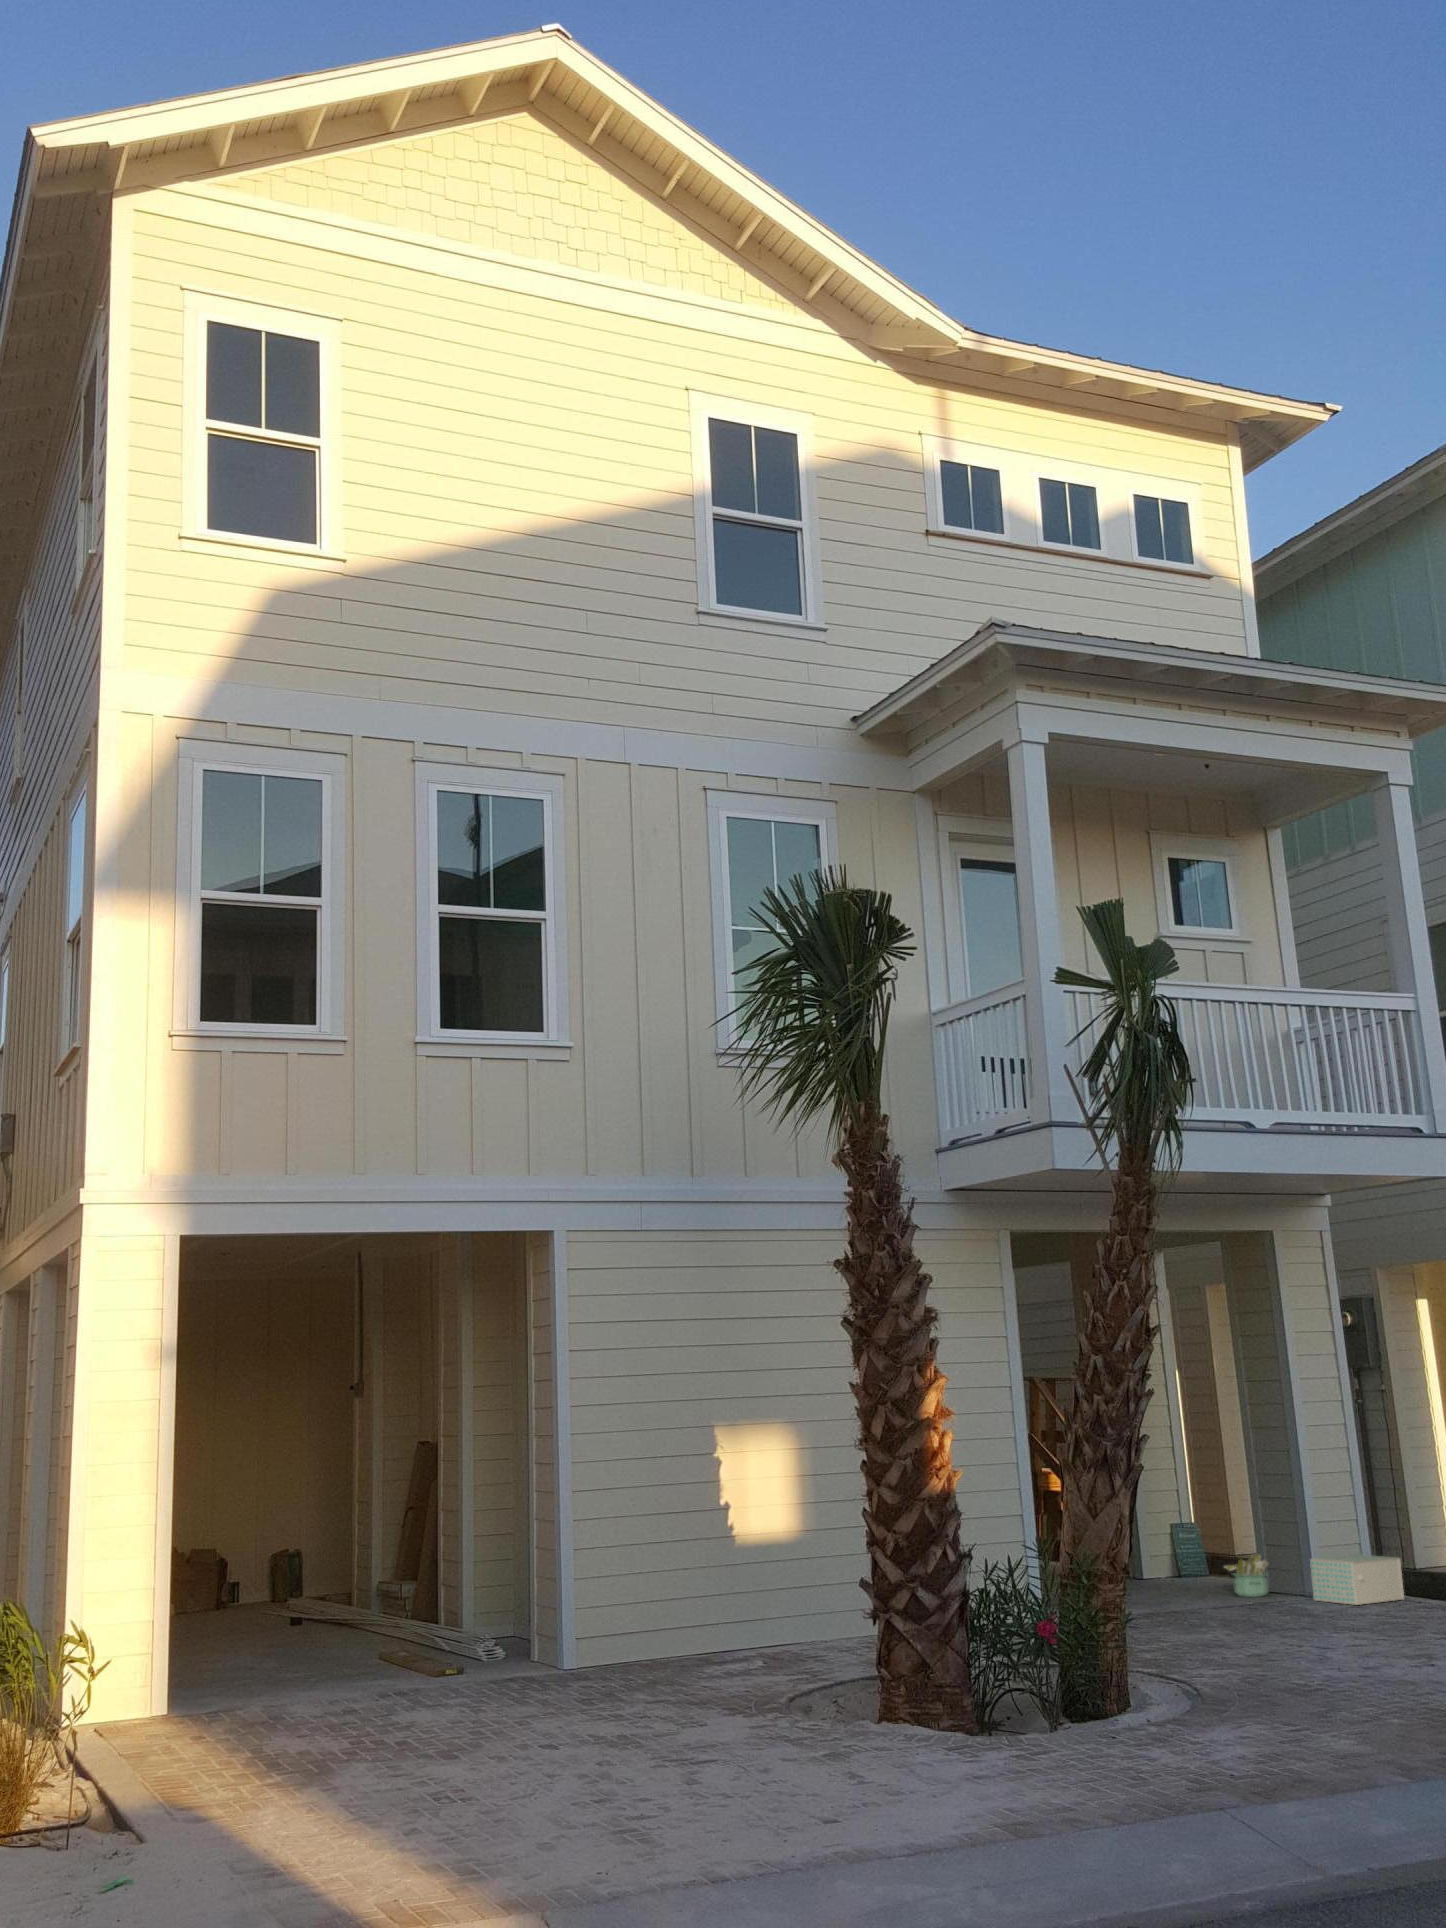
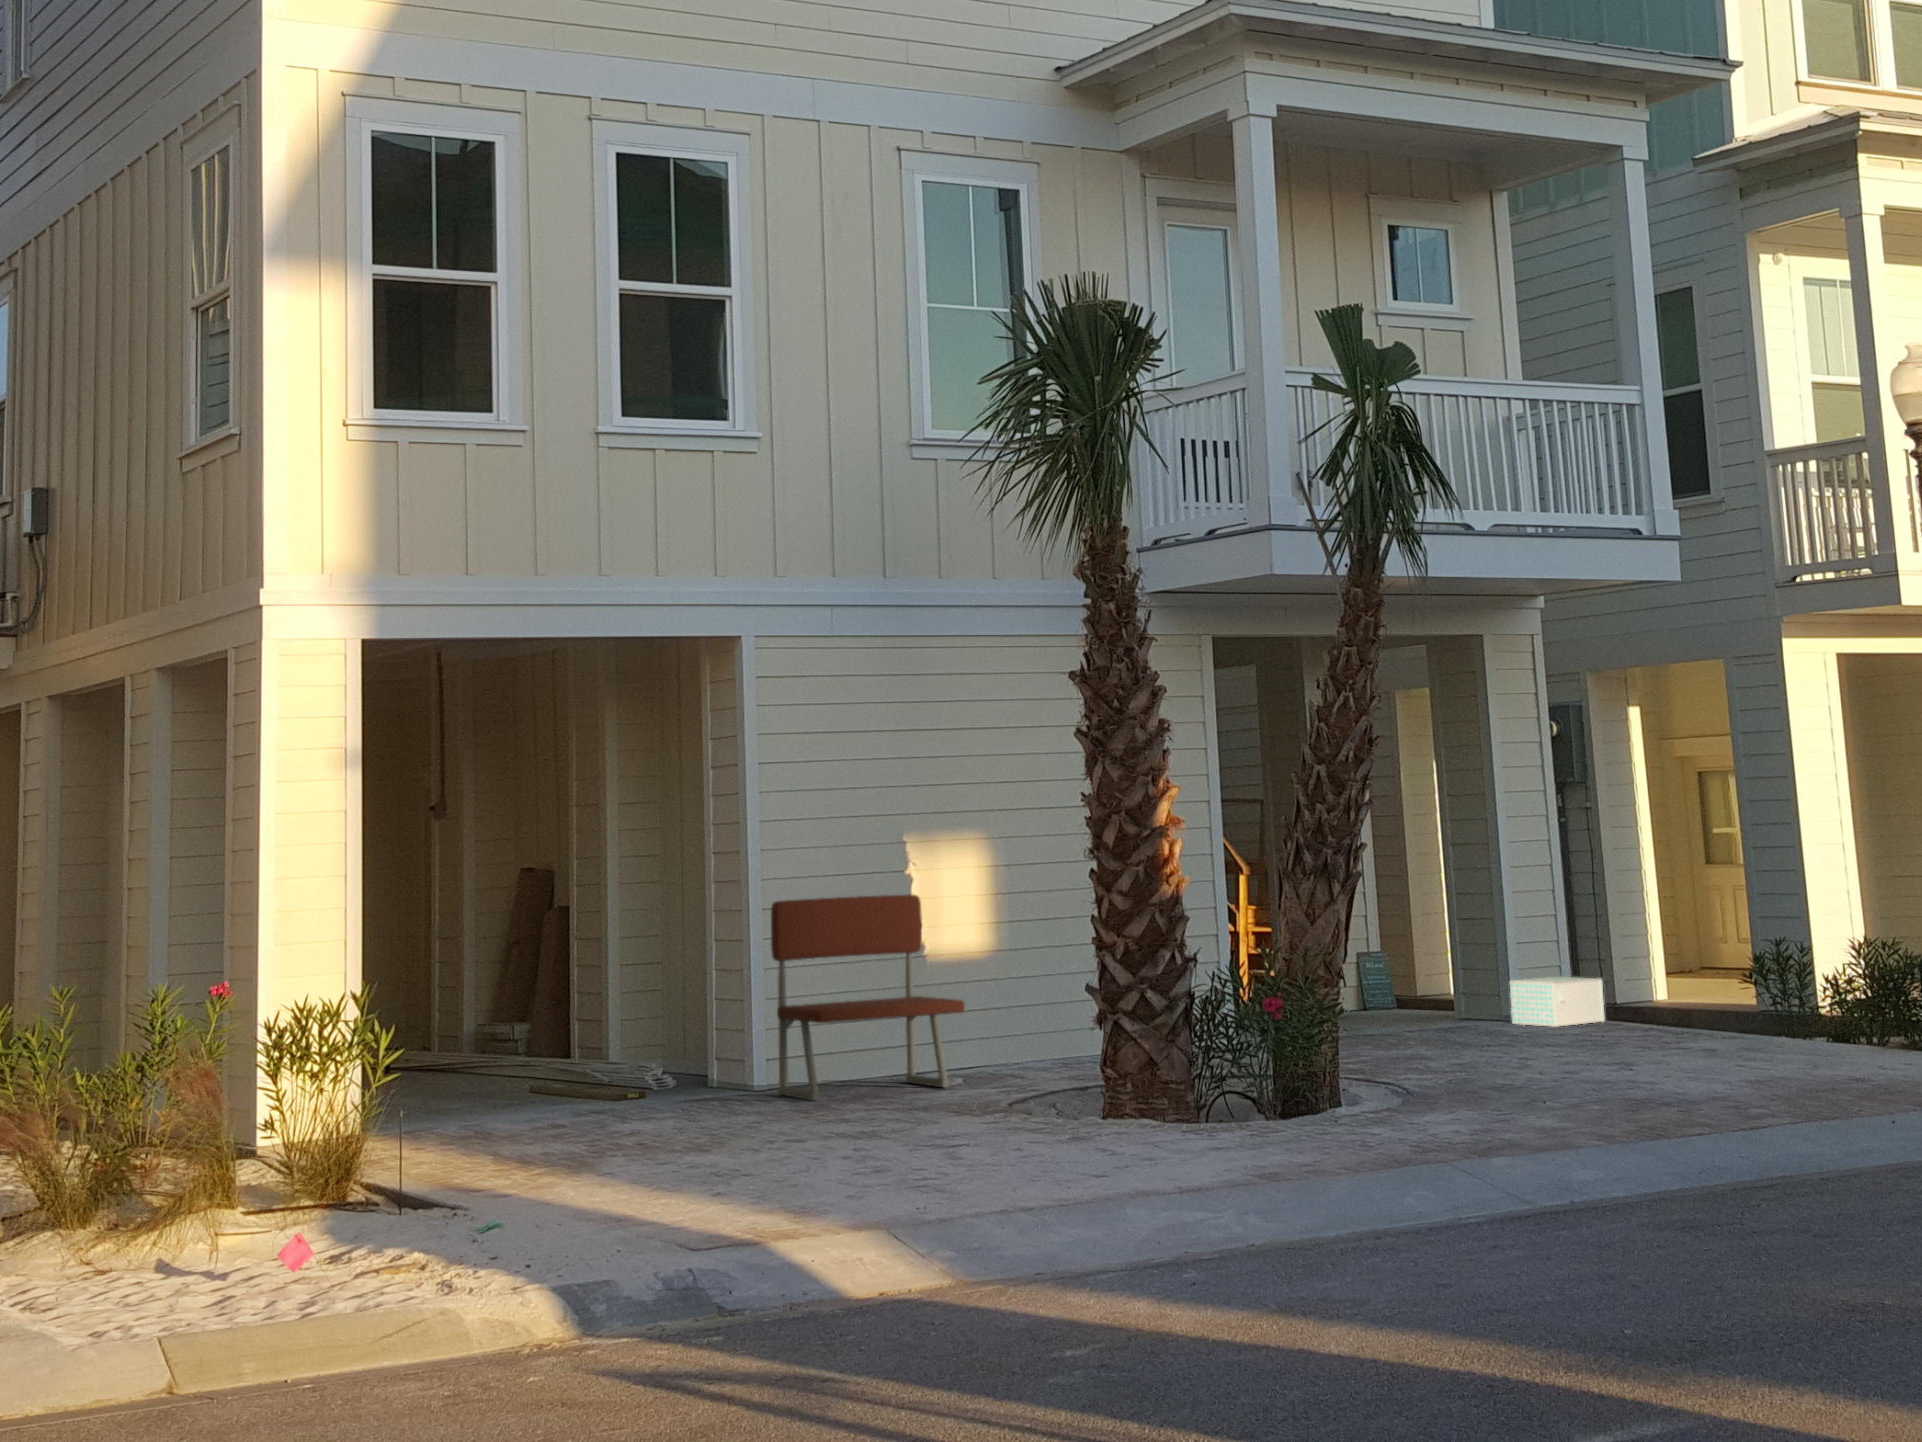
bench: none [579,1479,764,1683] -> present [771,894,965,1100]
decorative plant: present [1225,1555,1268,1597] -> none [1418,977,1466,1022]

